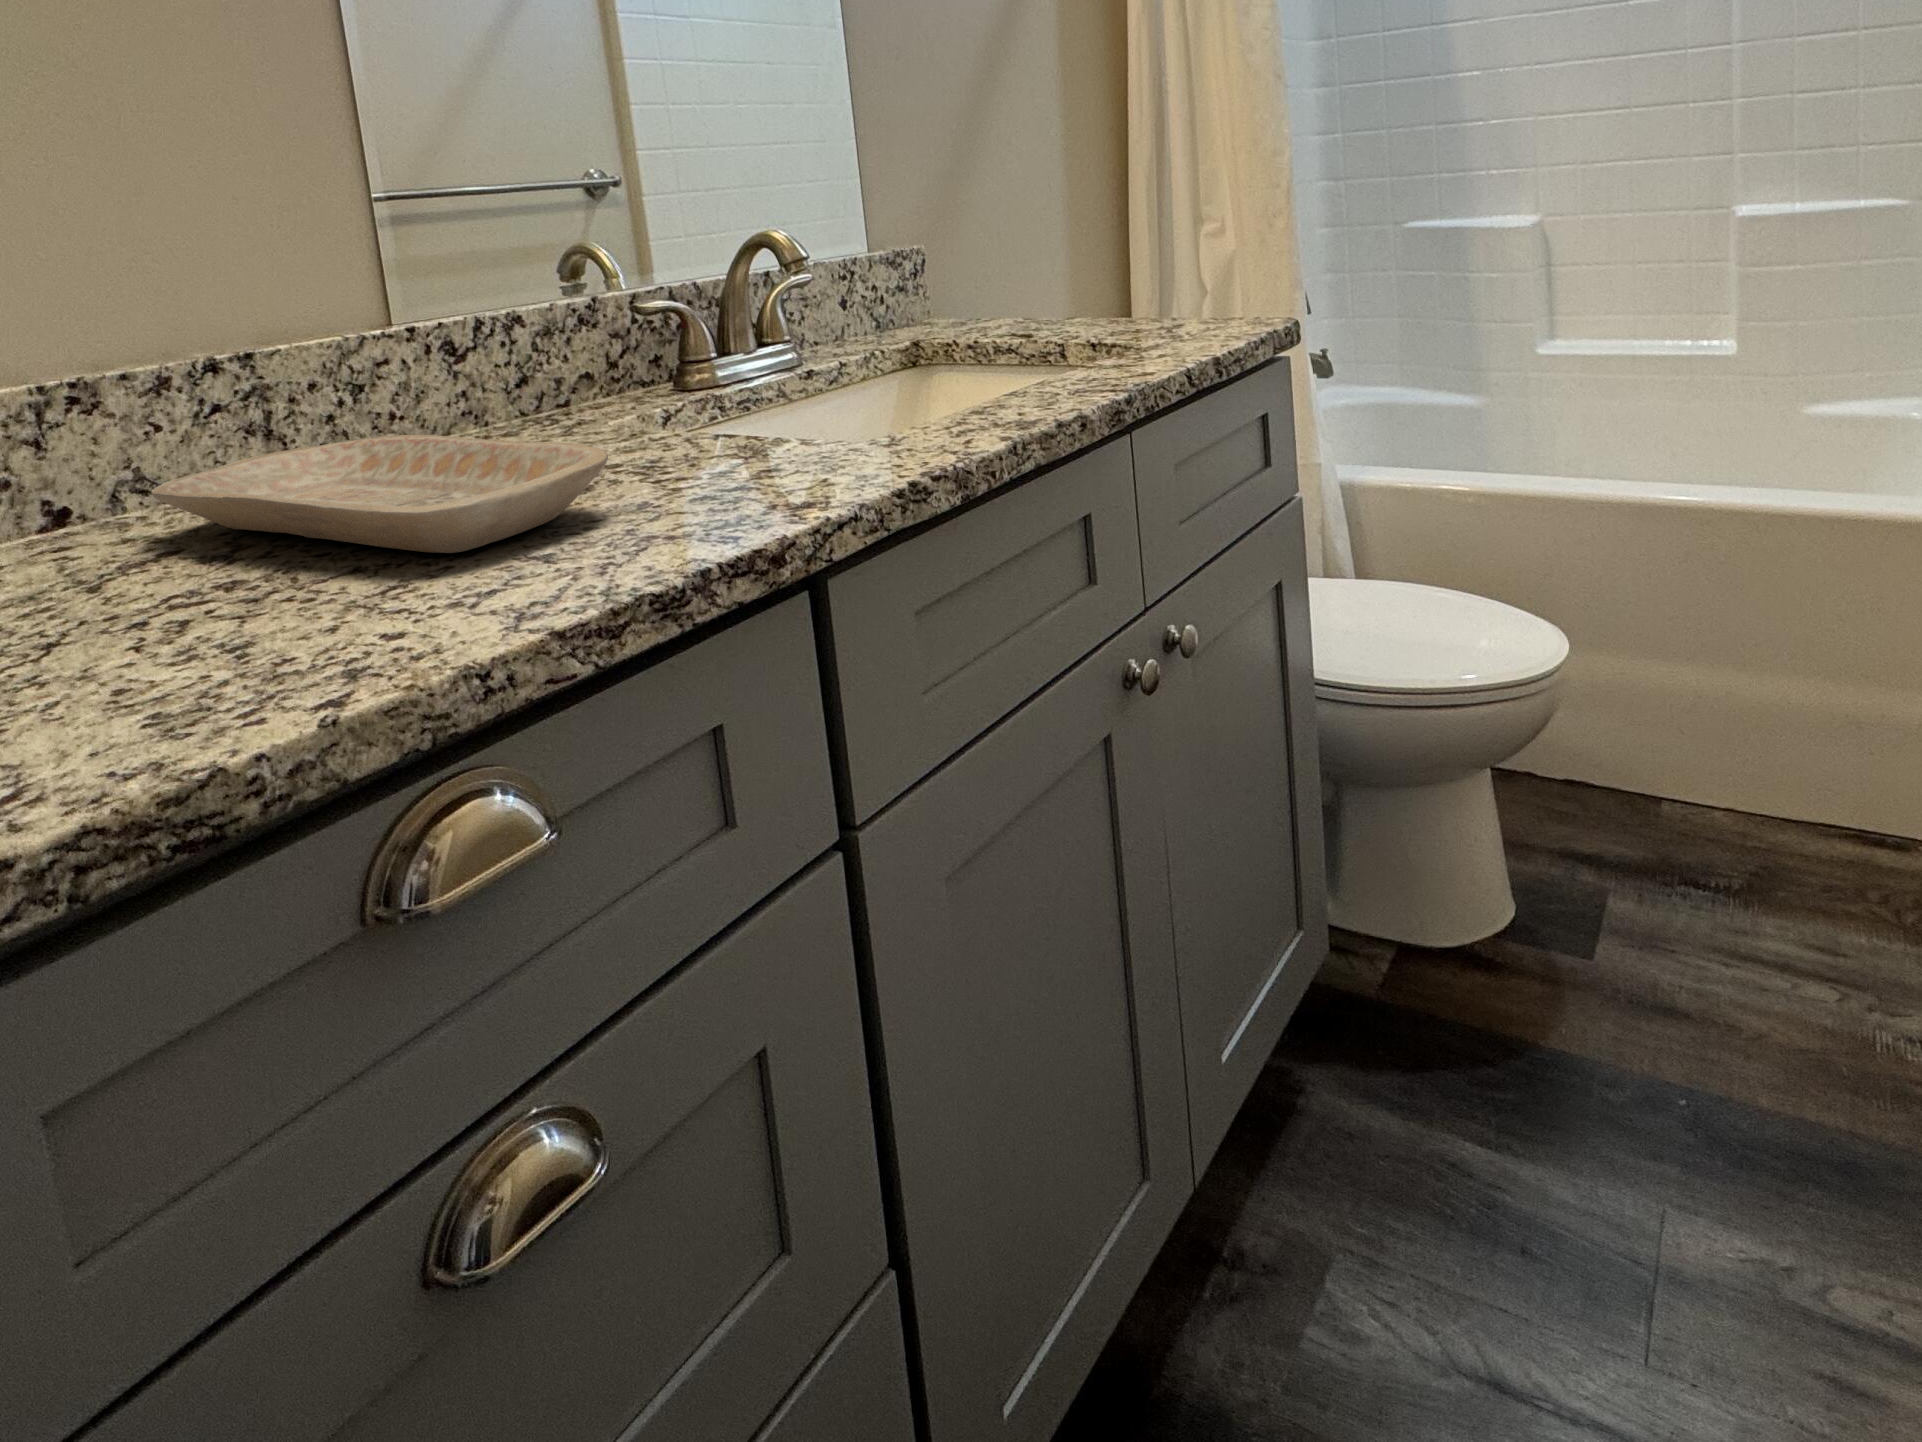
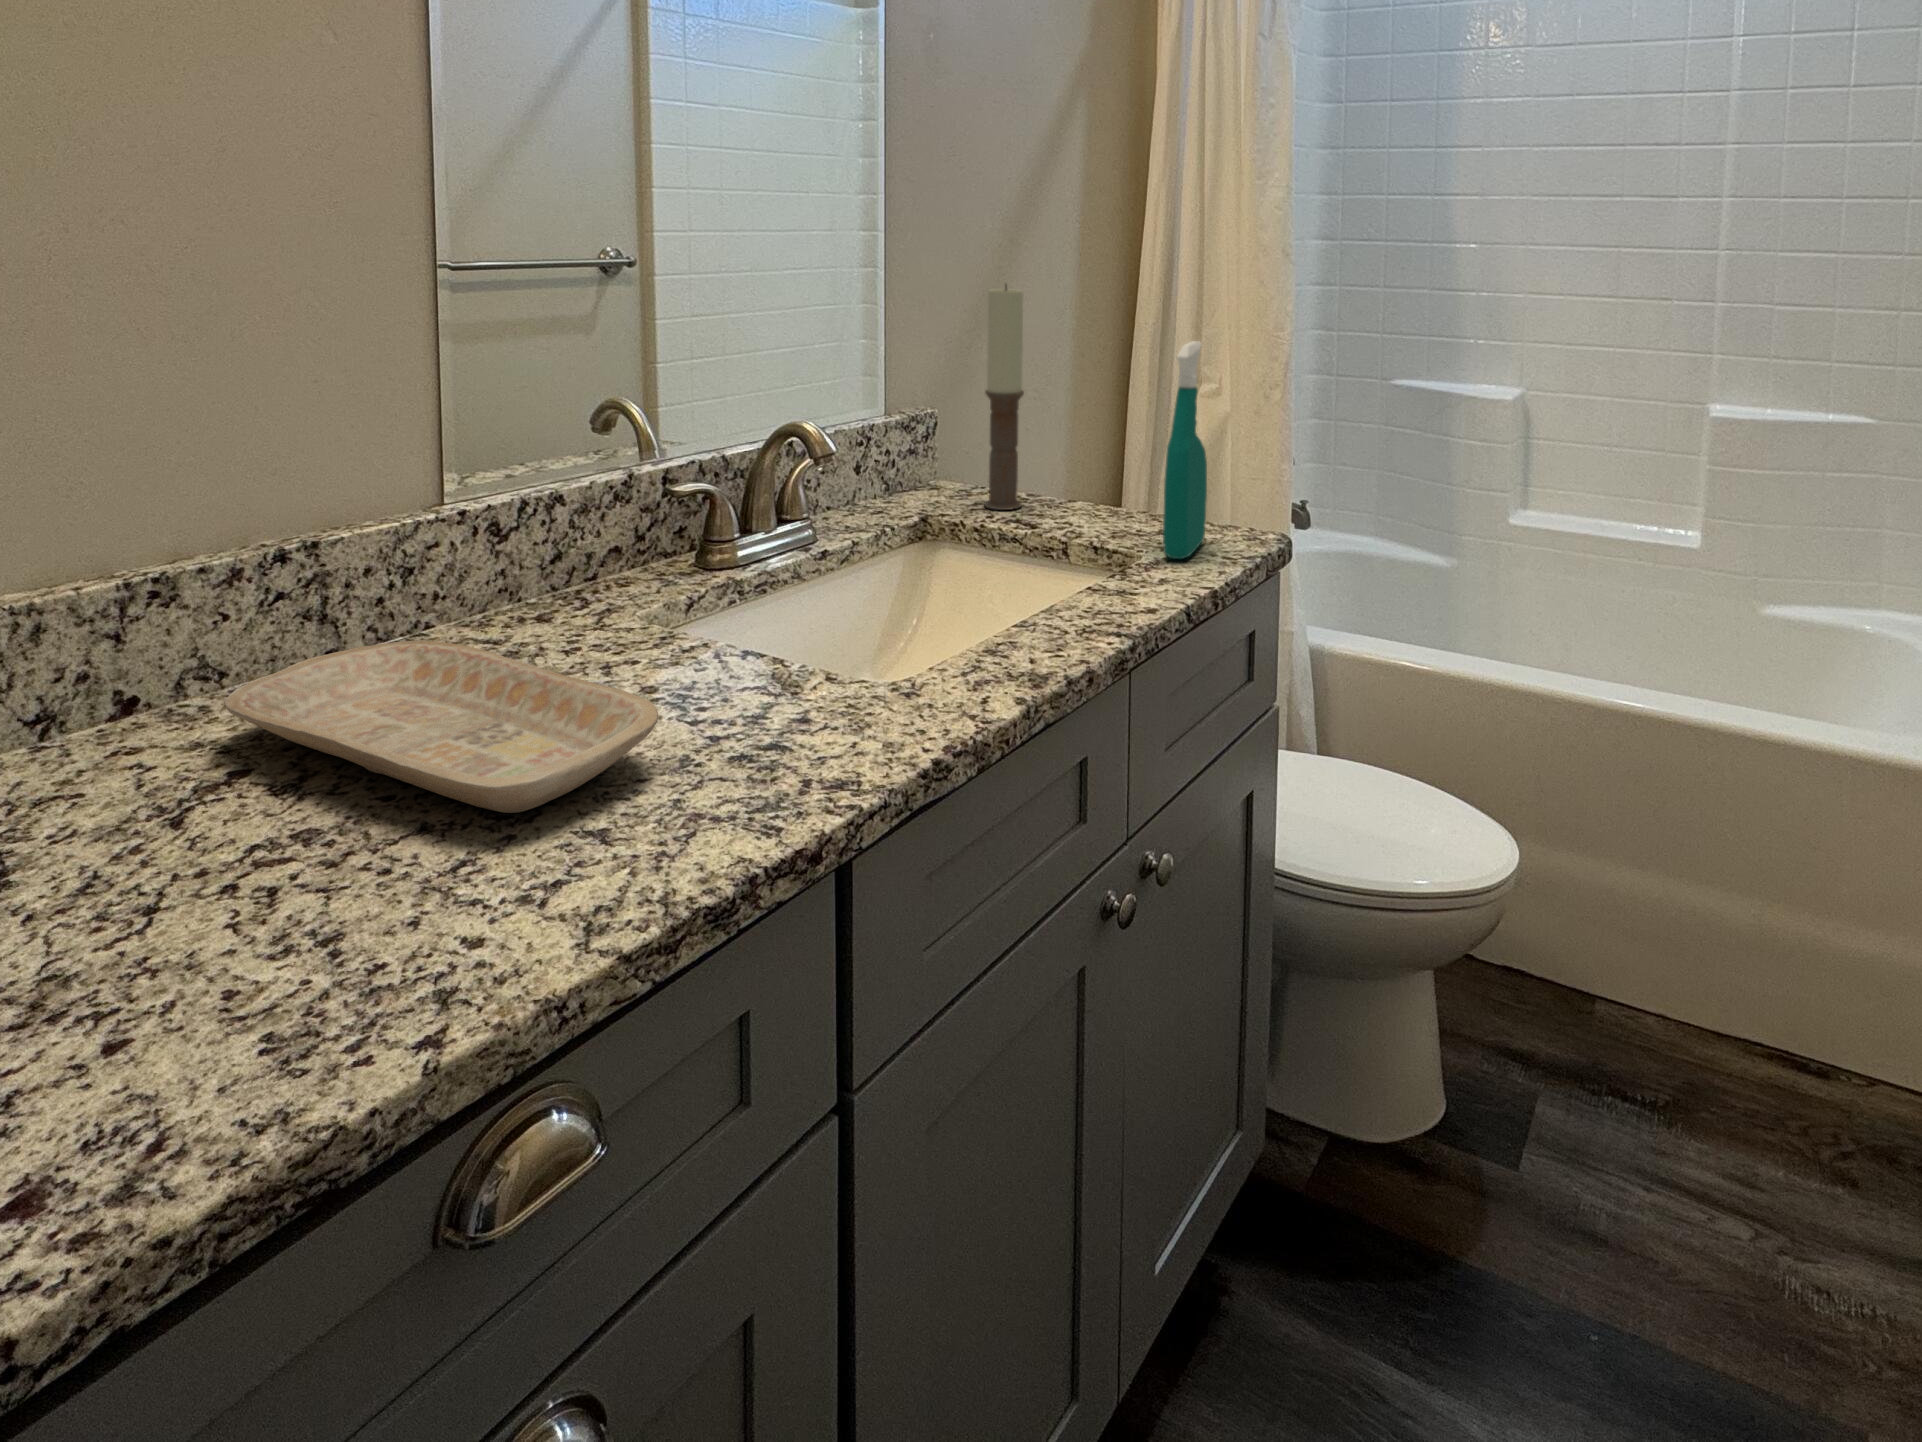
candle: none [961,98,1019,335] -> present [984,285,1024,510]
spray bottle: none [1157,120,1208,346] -> present [1163,341,1207,559]

